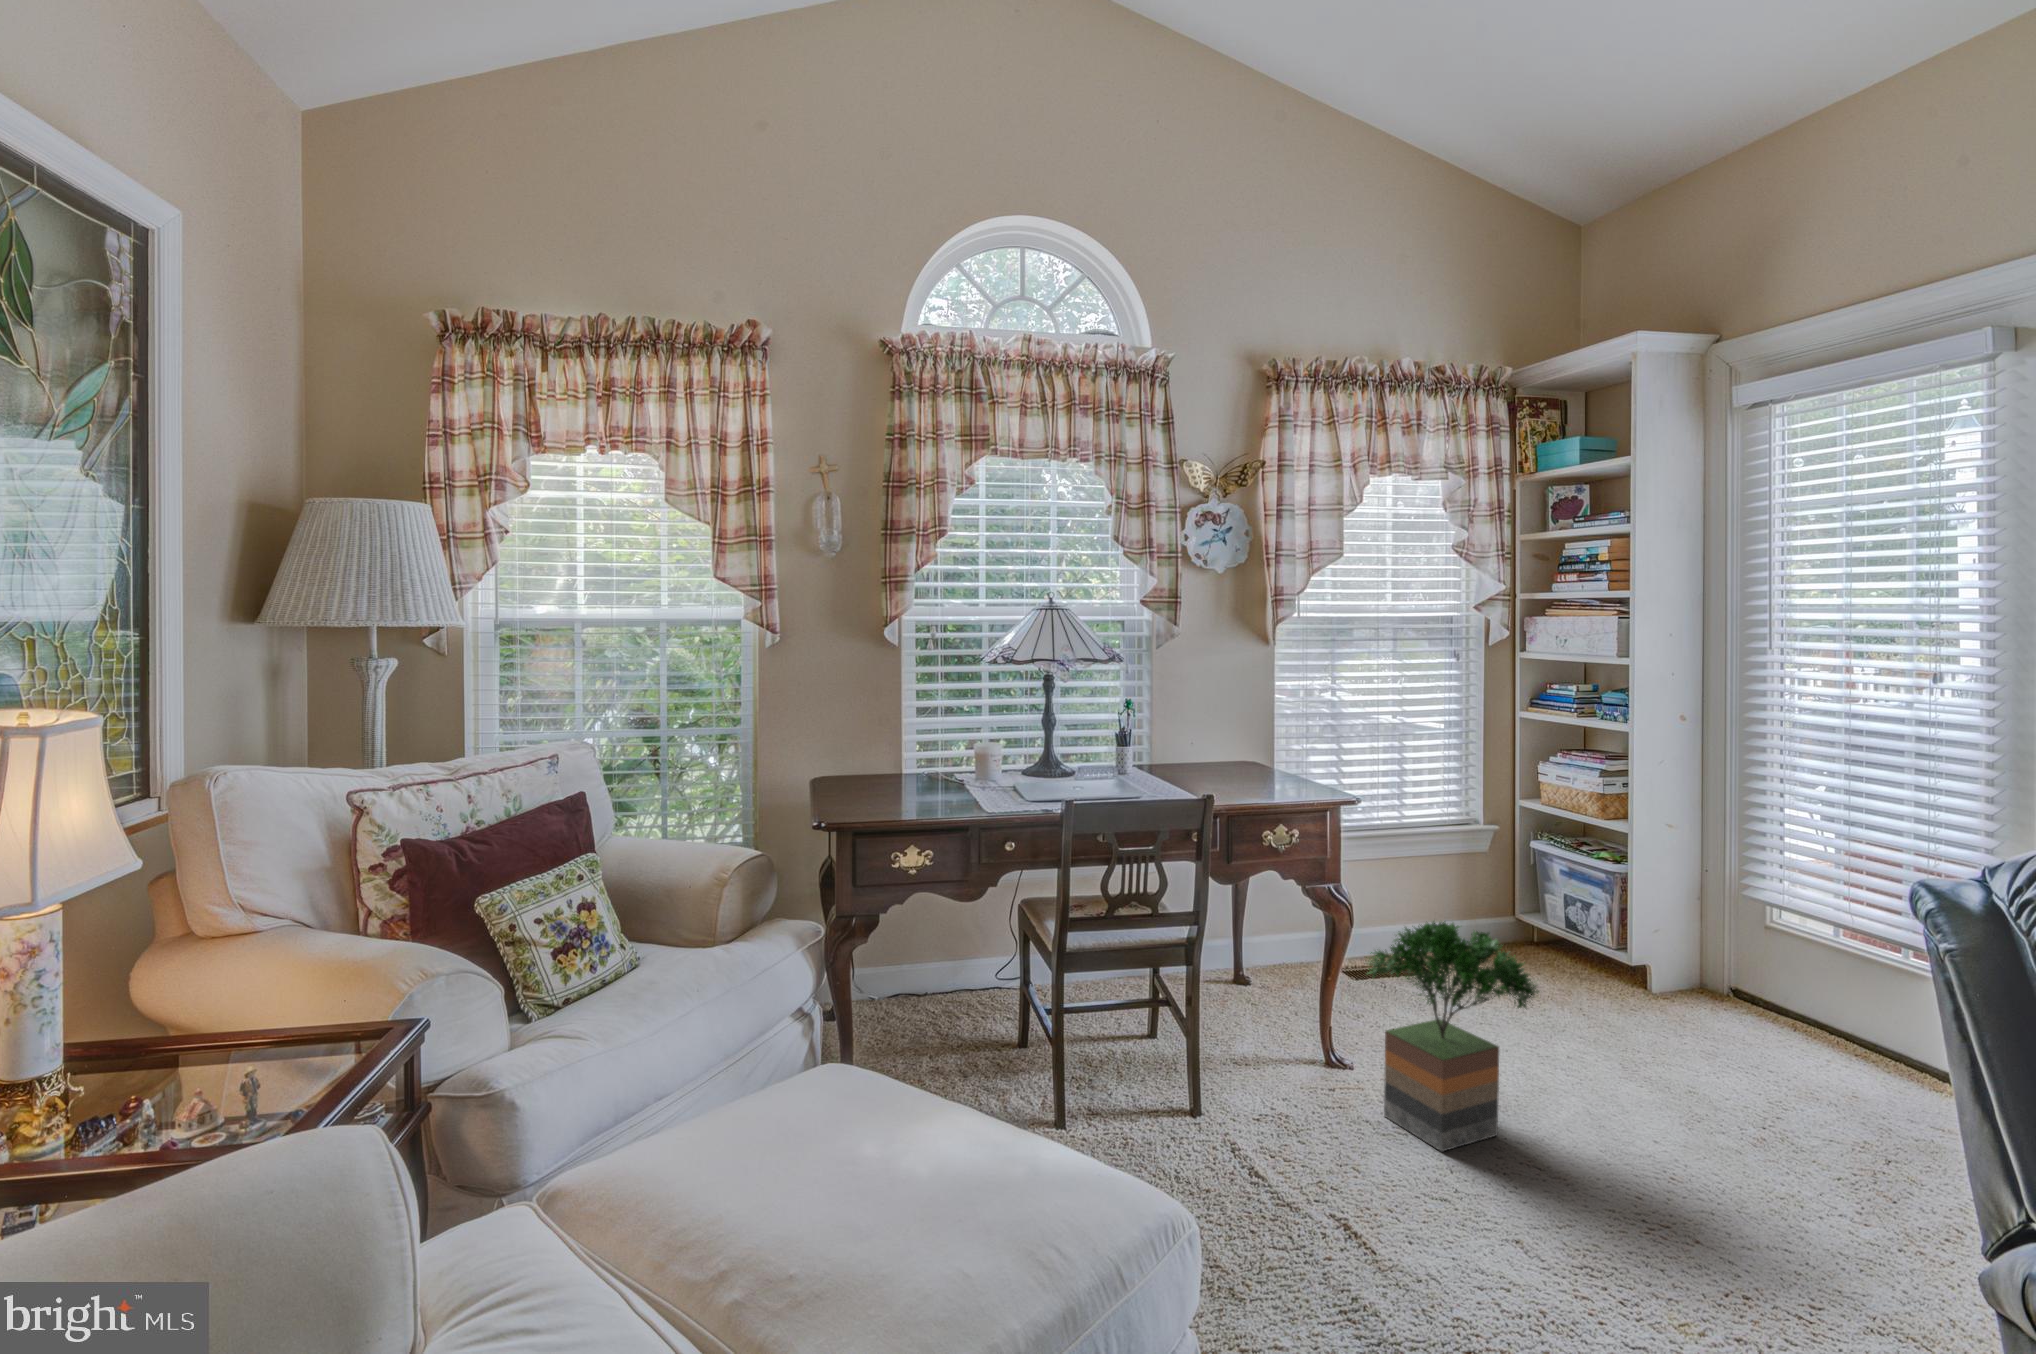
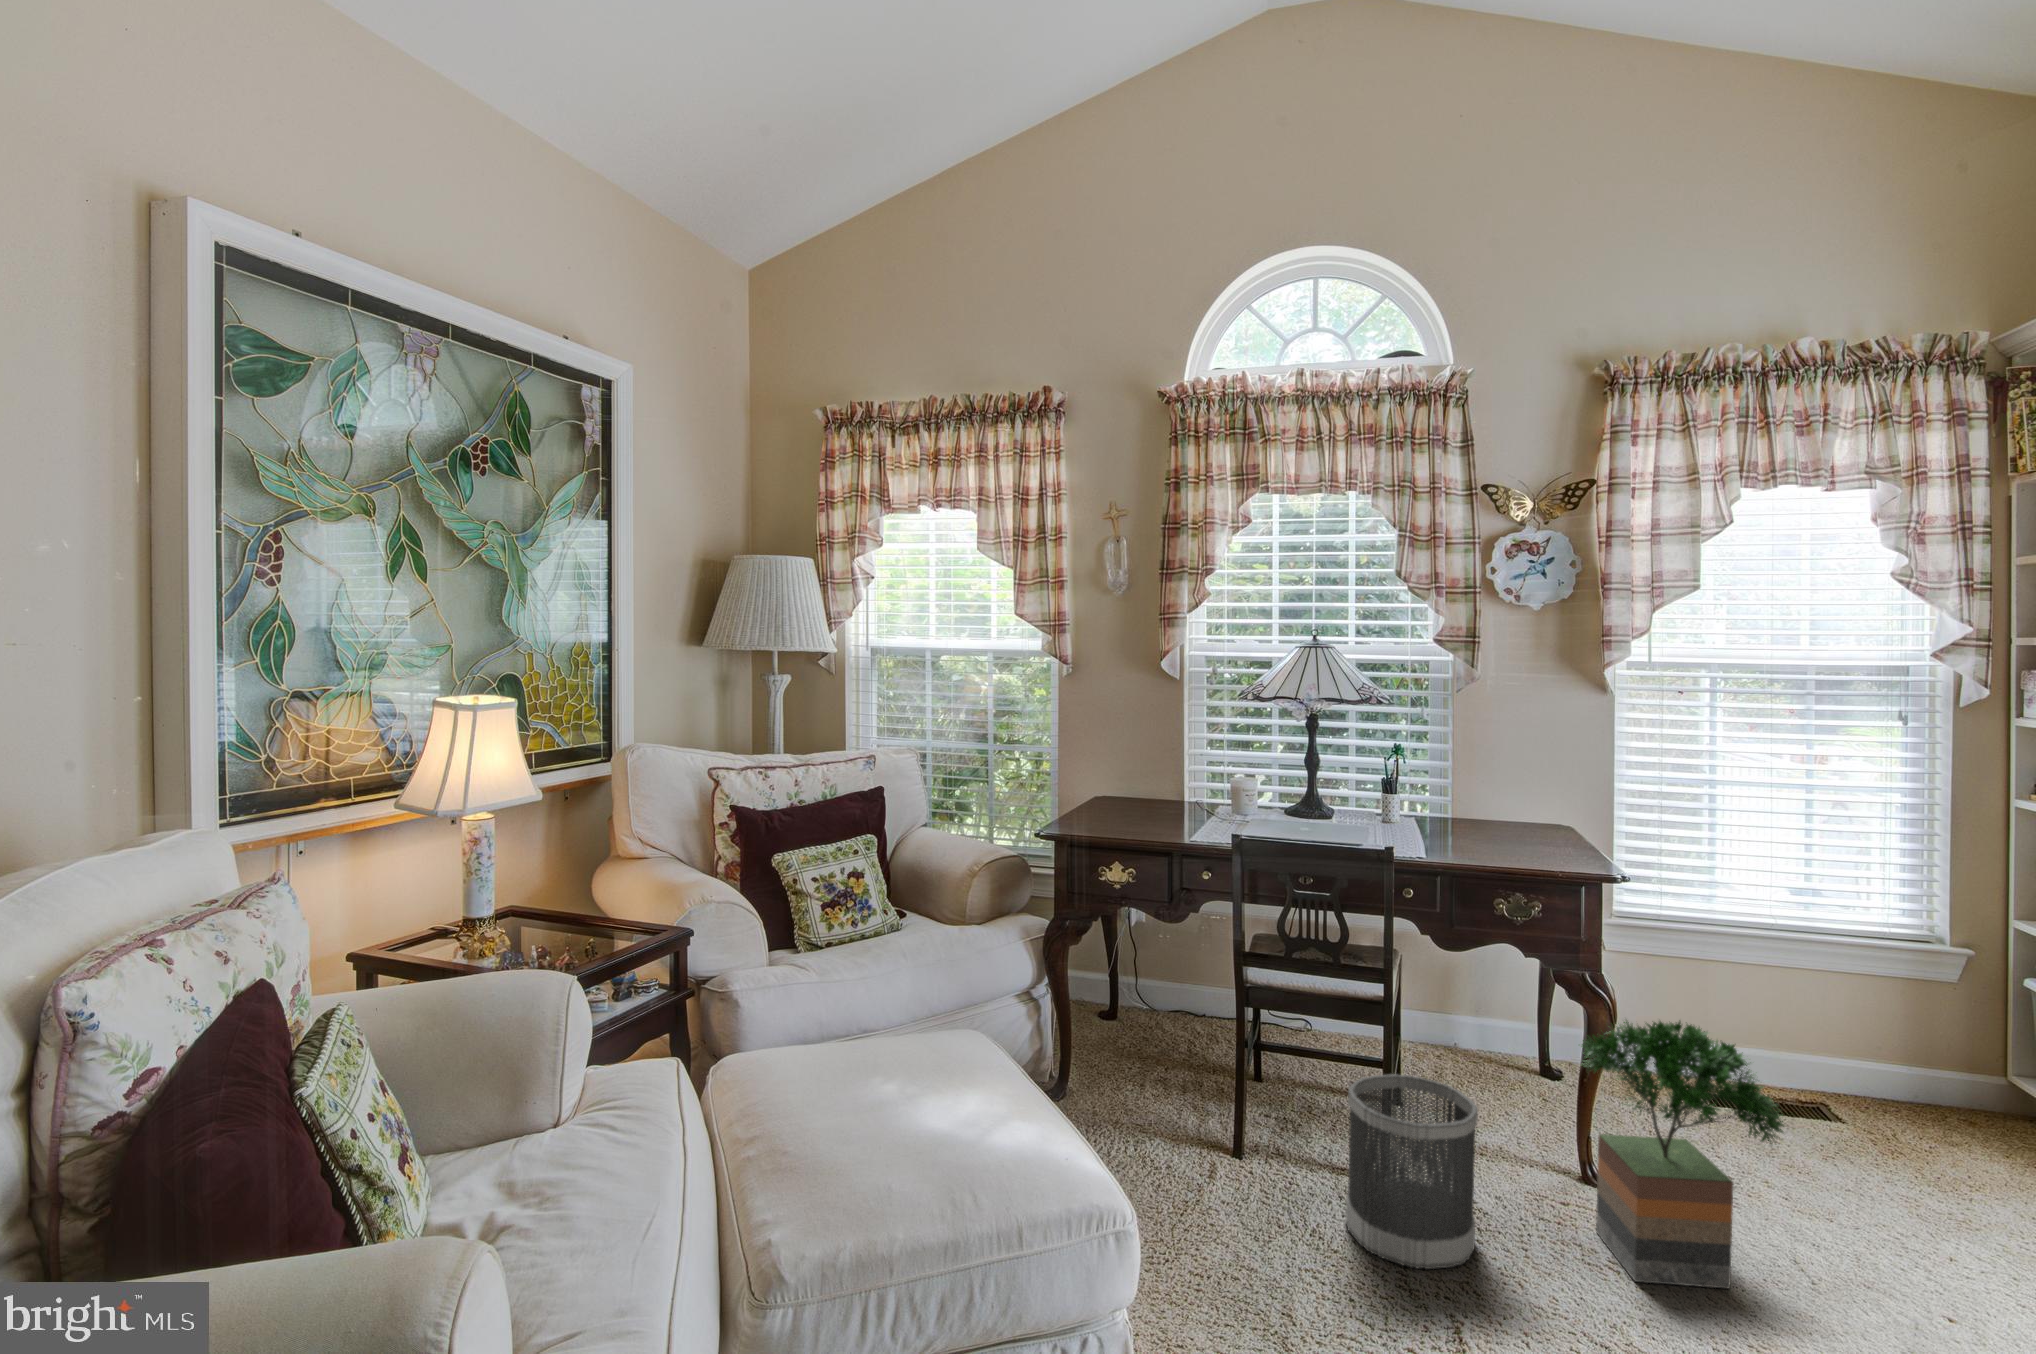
wastebasket: none [1206,1014,1326,1199] -> present [1346,1074,1478,1269]

